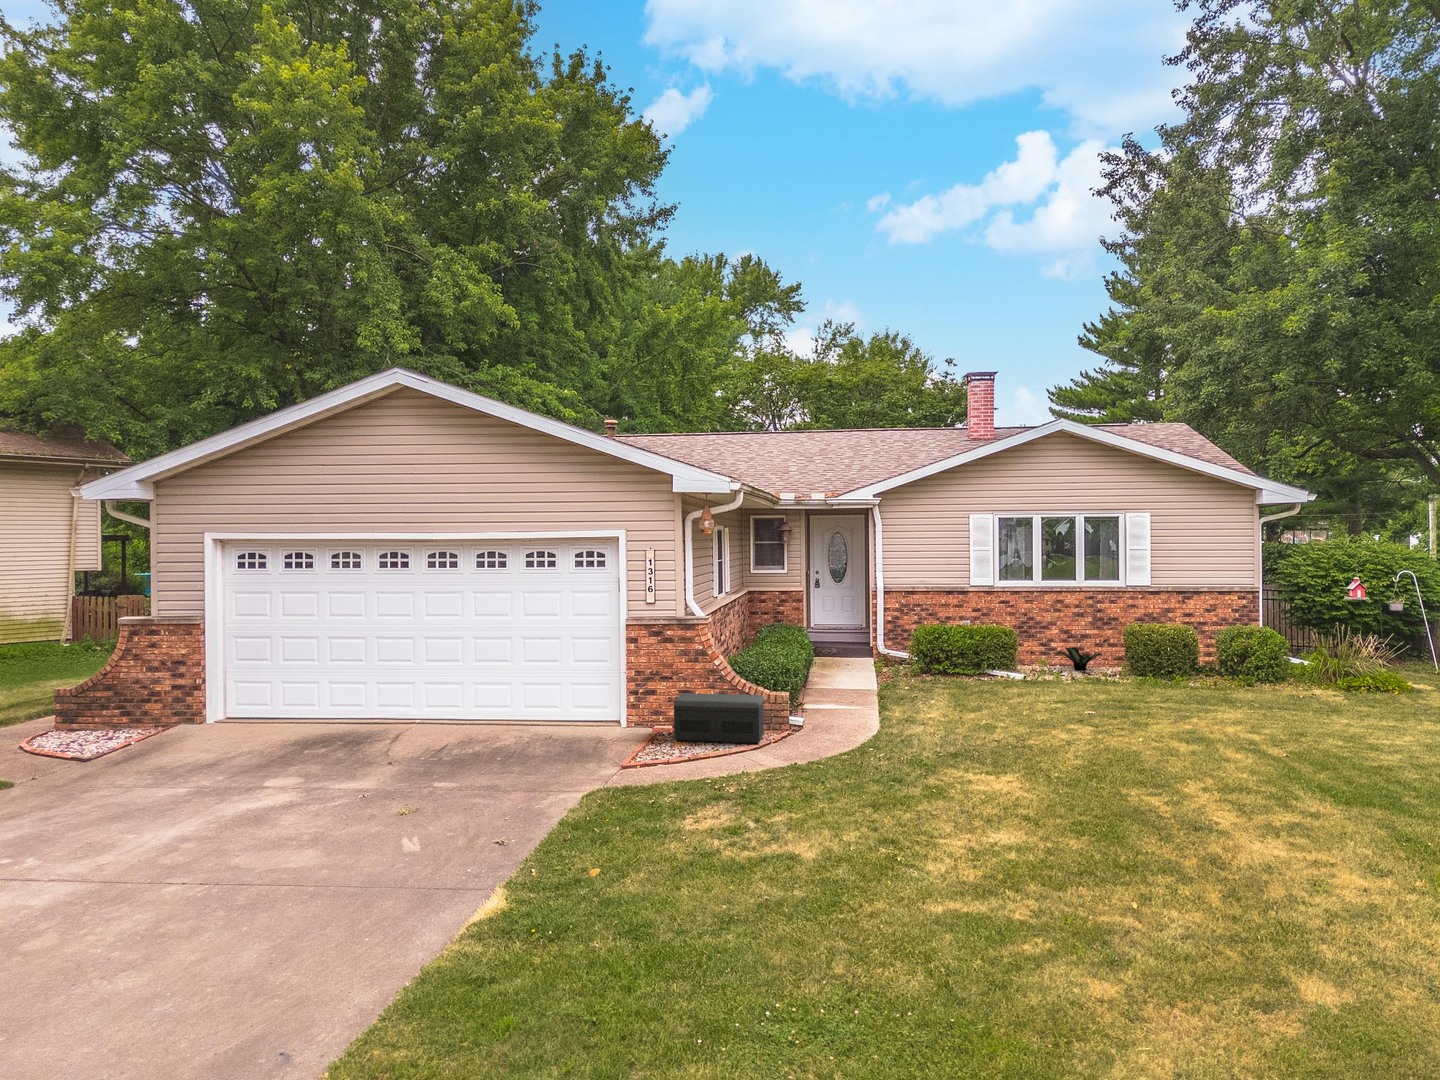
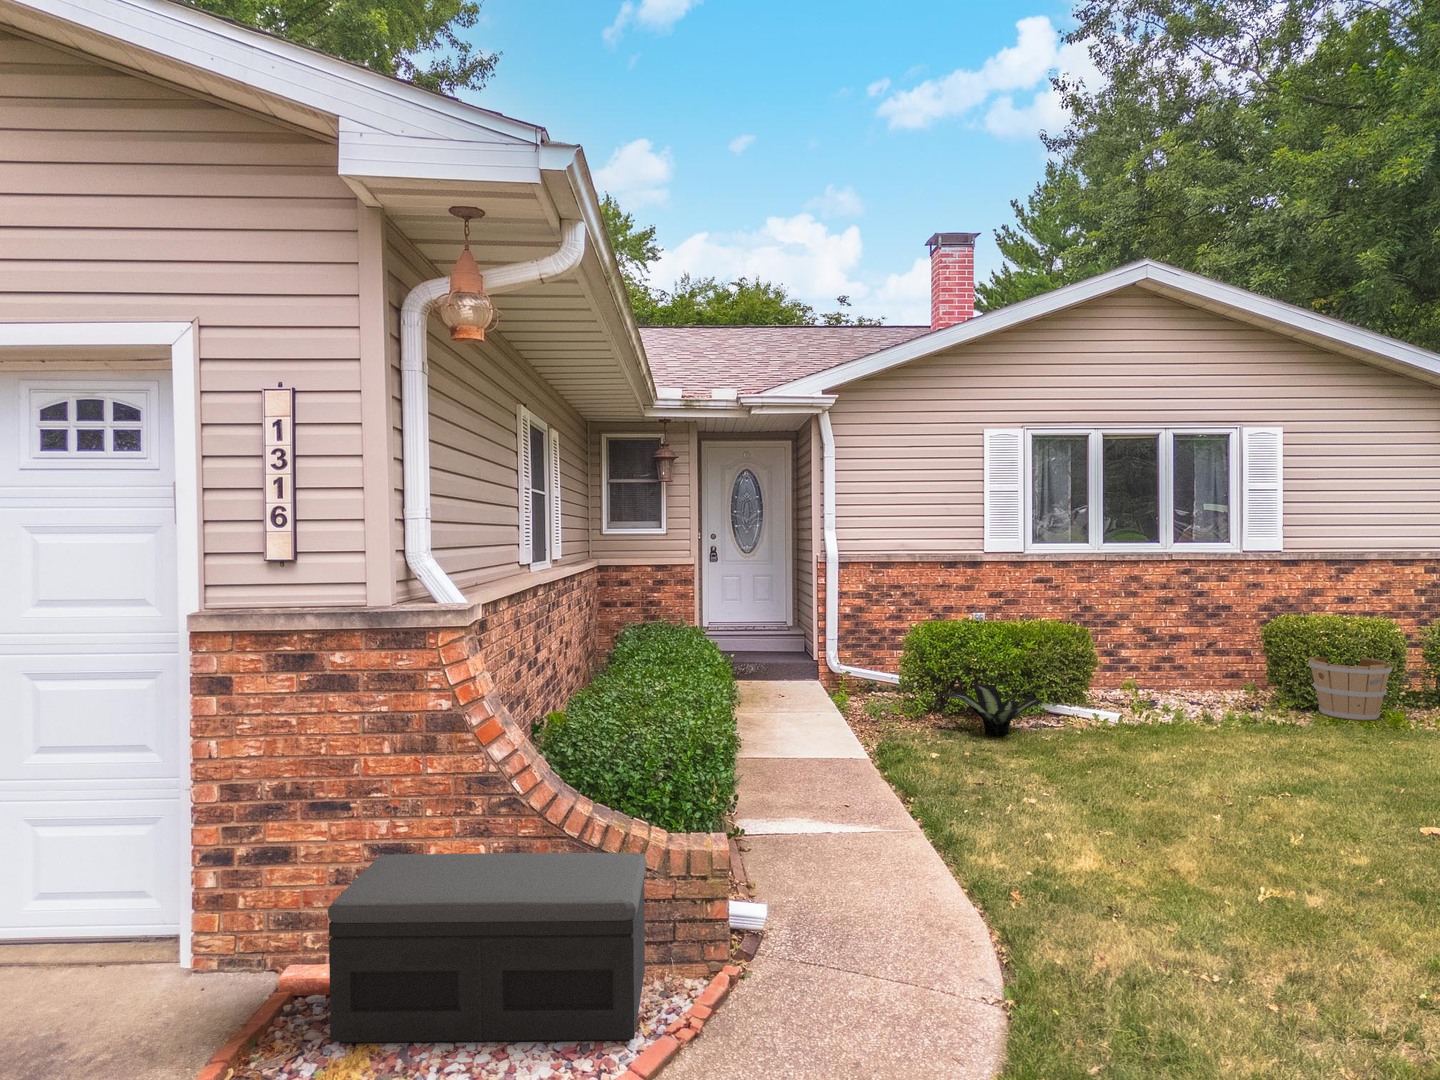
wooden bucket: none [1143,647,1185,682] -> present [1308,657,1392,721]
potted plant: present [1057,648,1102,671] -> present [945,685,1043,737]

